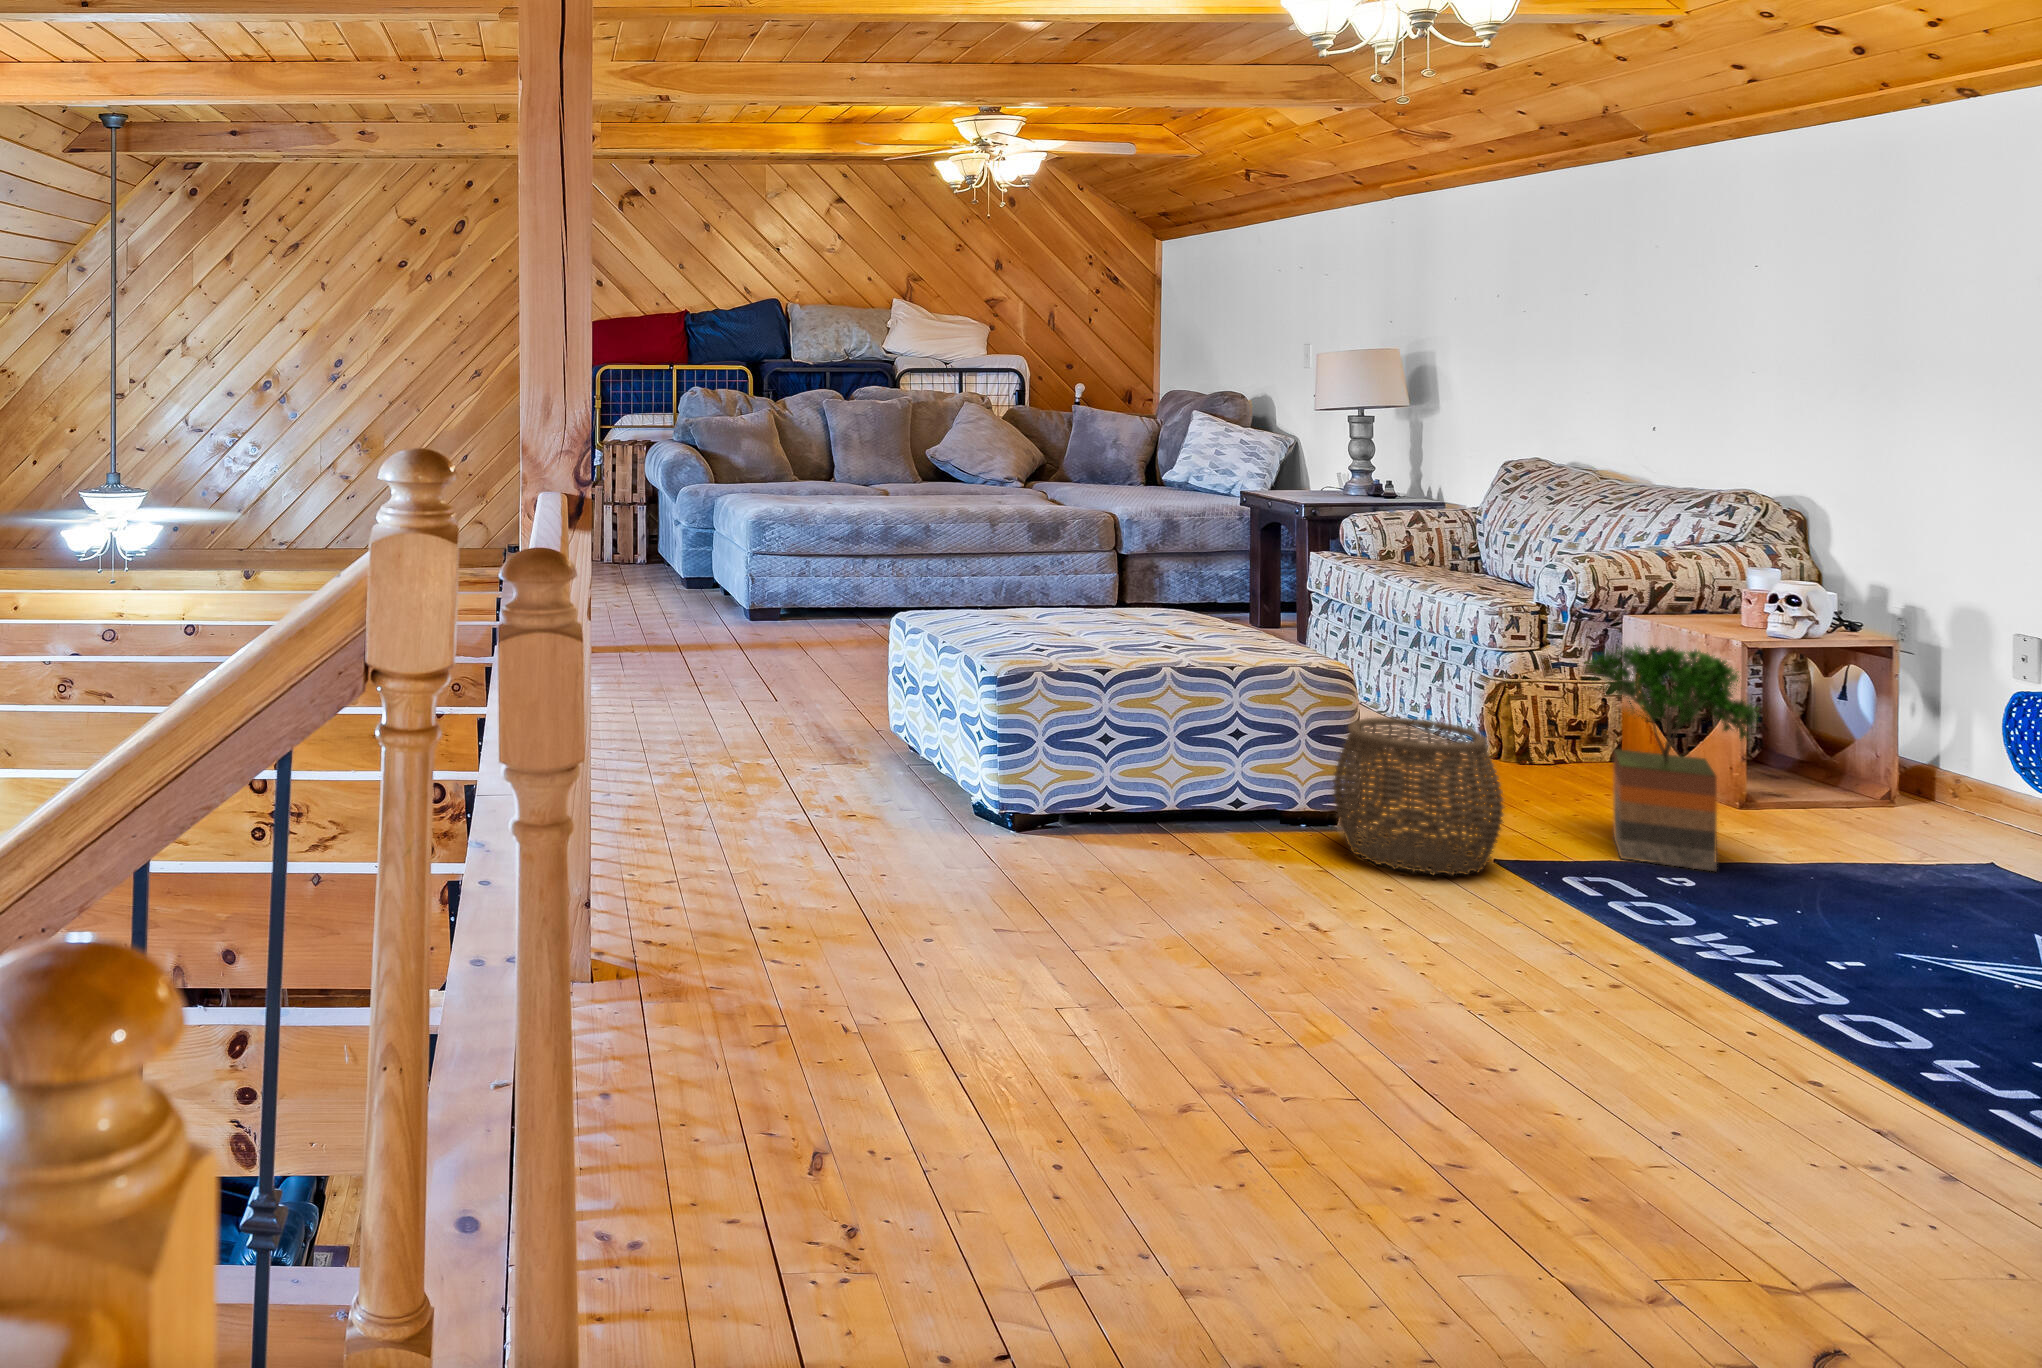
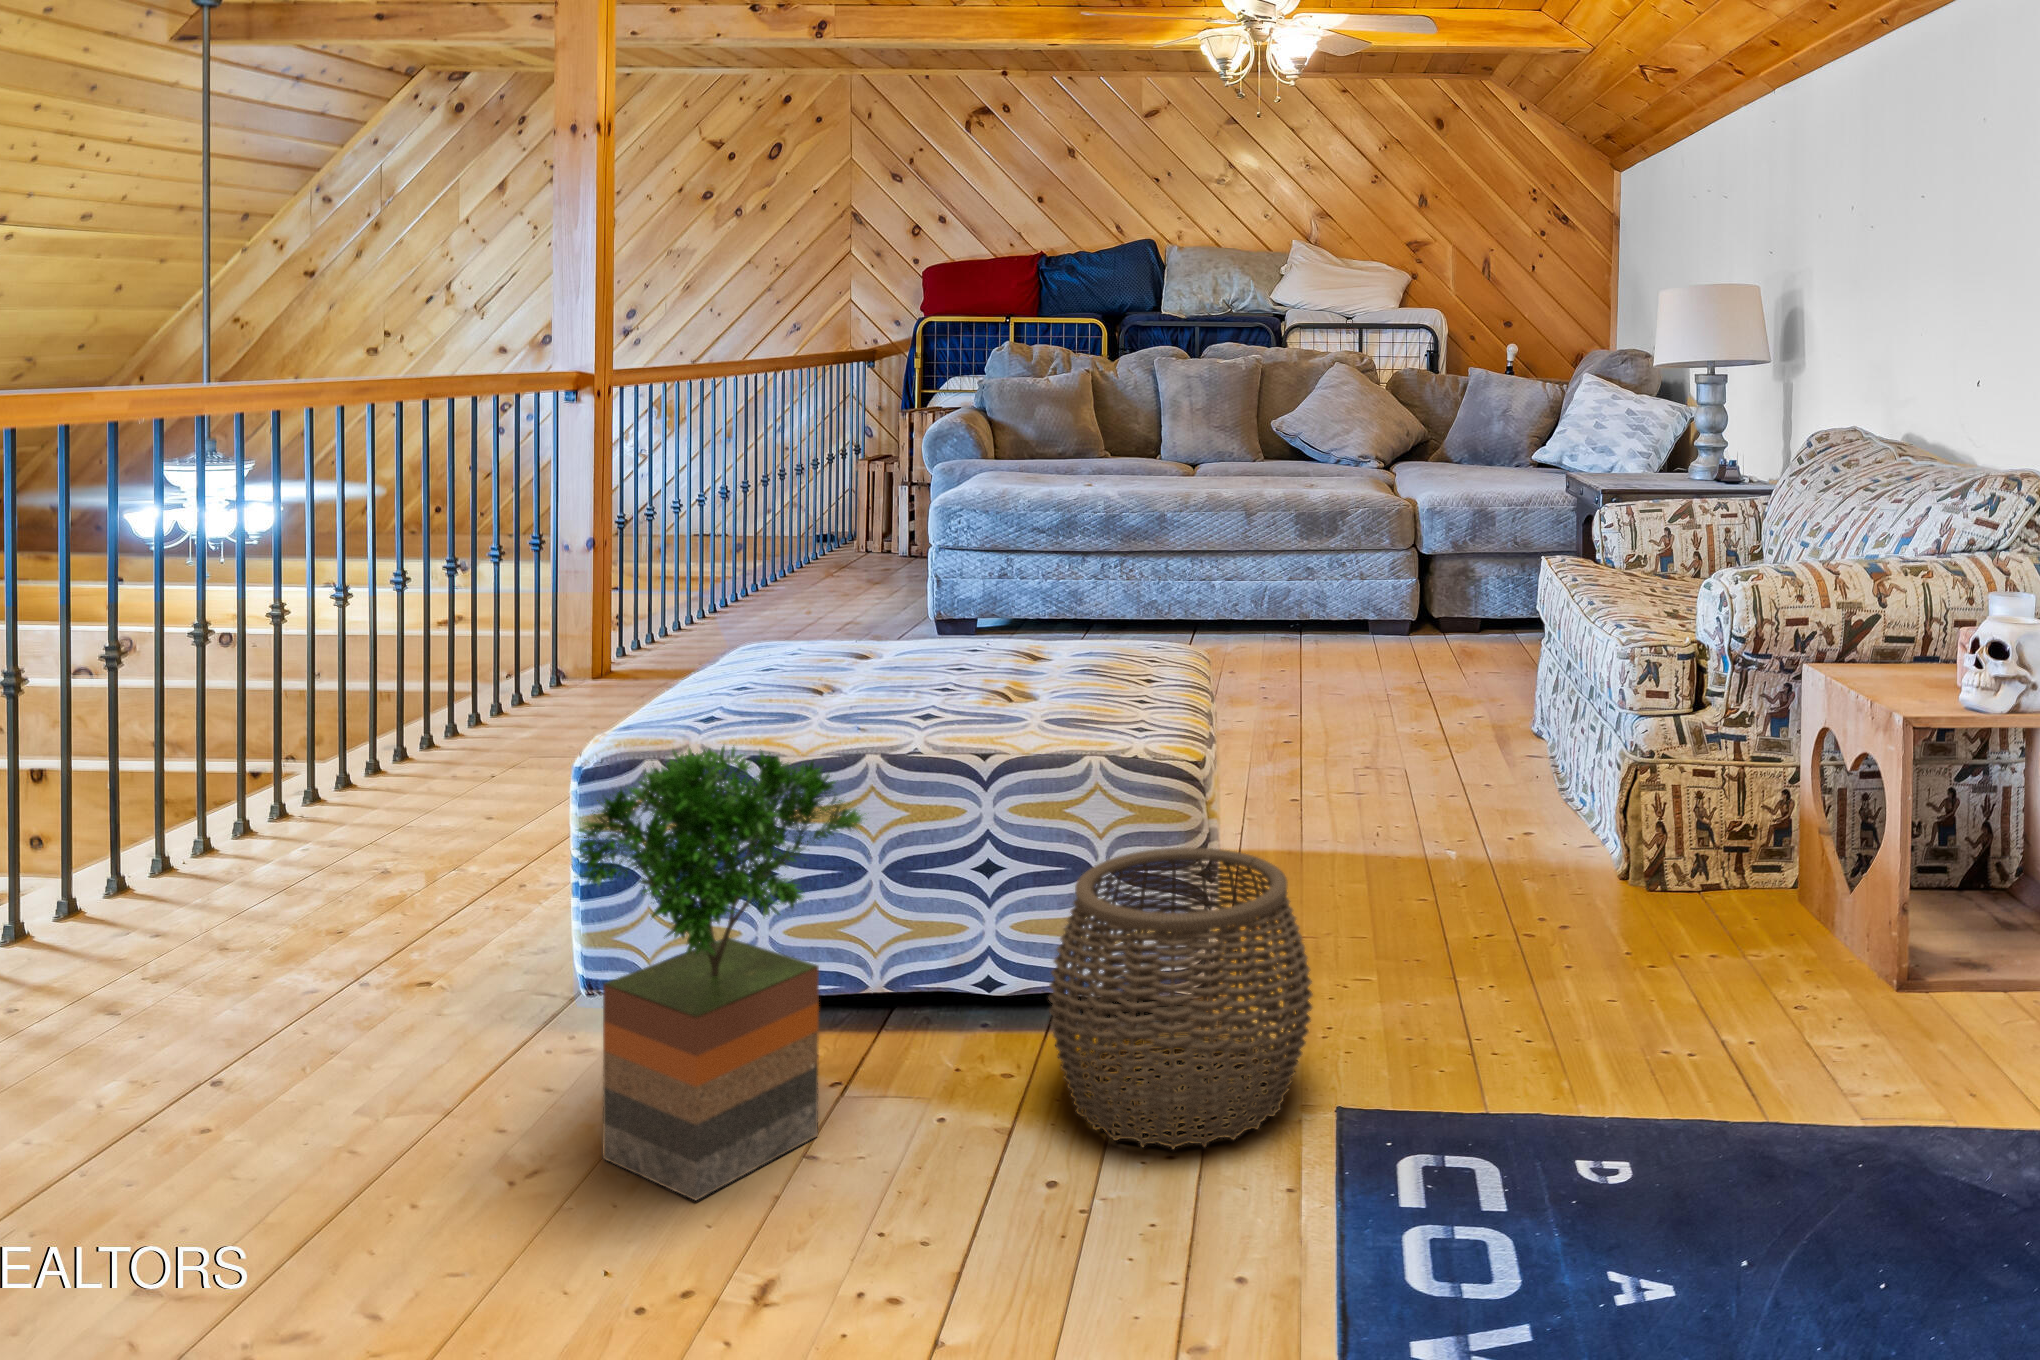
potted tree: present [1585,645,1758,871] -> present [577,746,866,1200]

